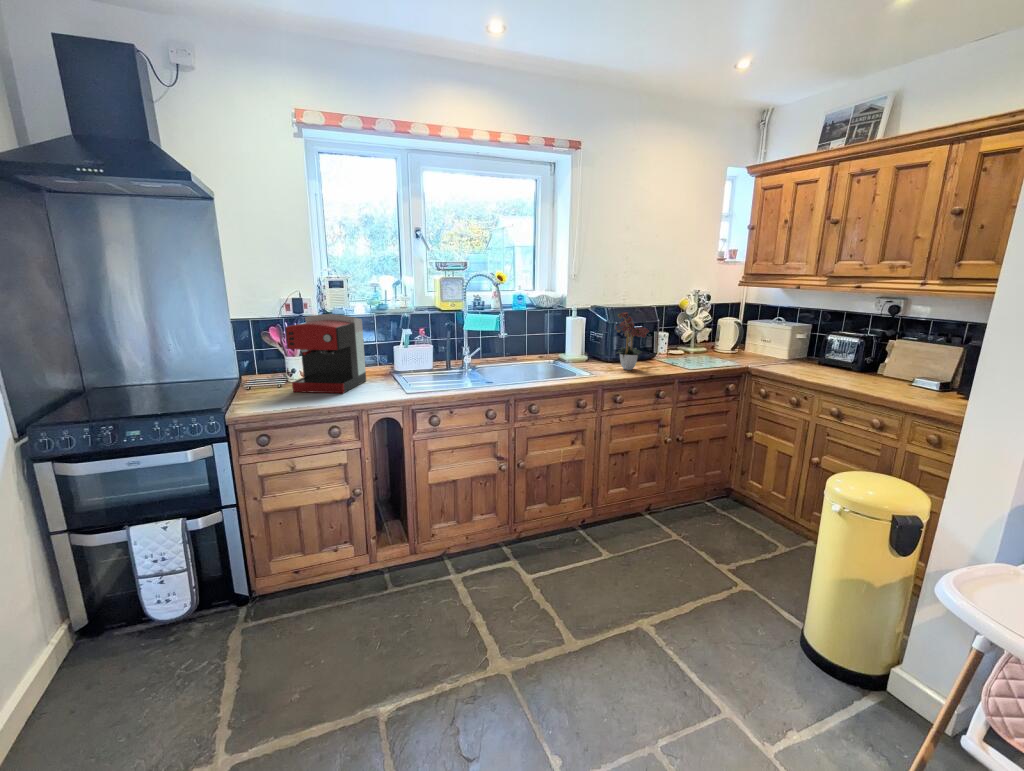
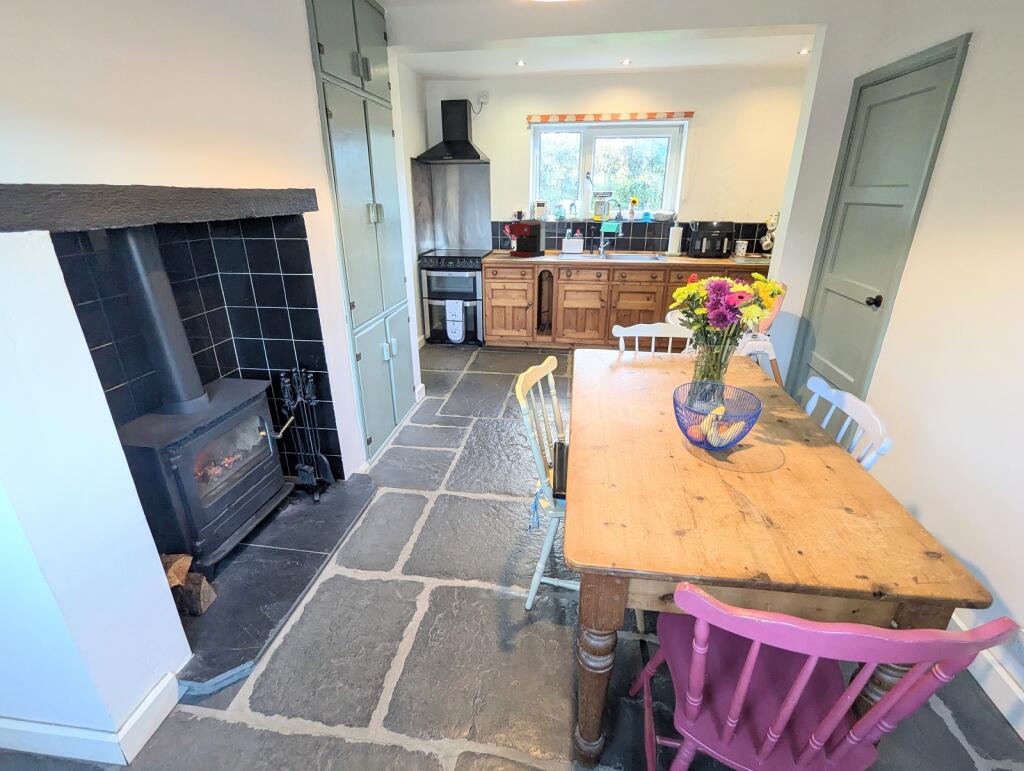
flower arrangement: present [616,312,649,370] -> none [688,222,715,261]

